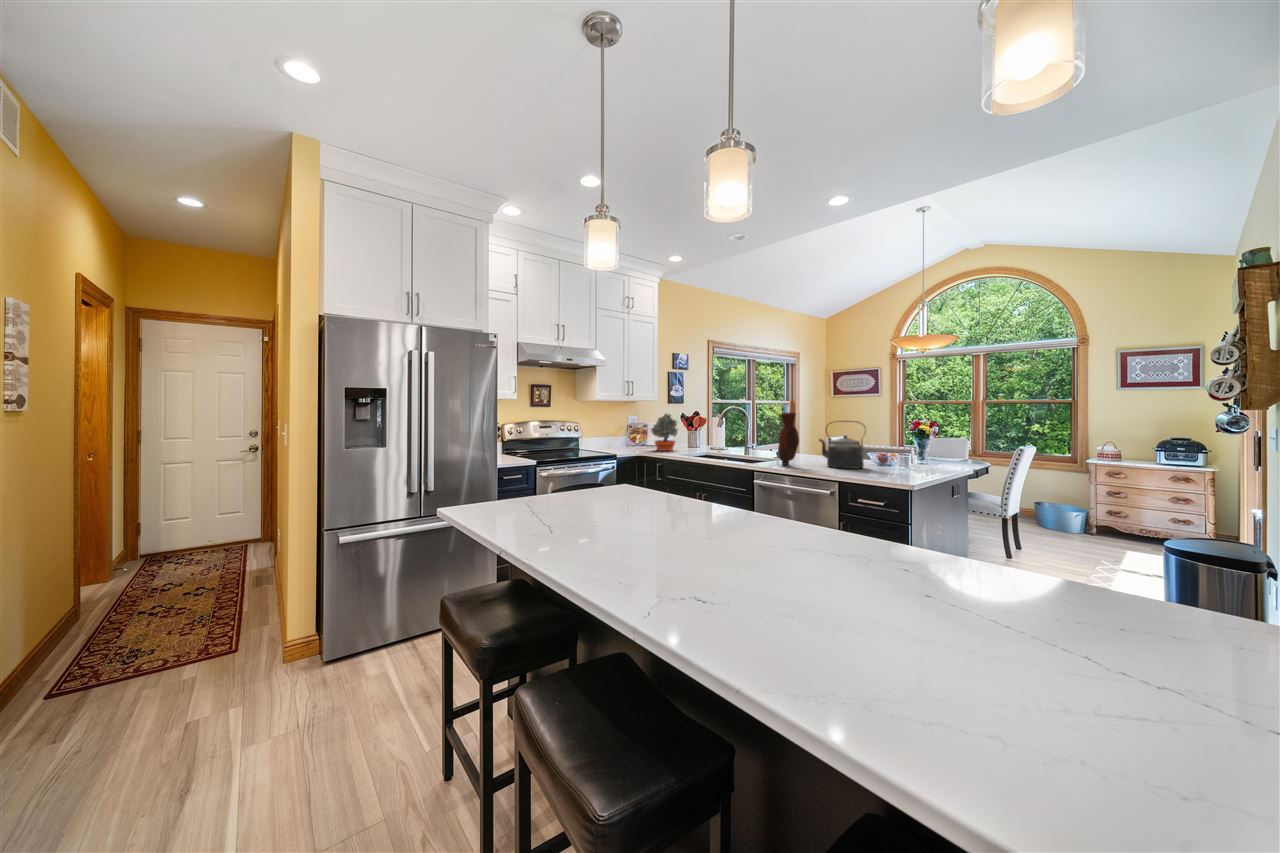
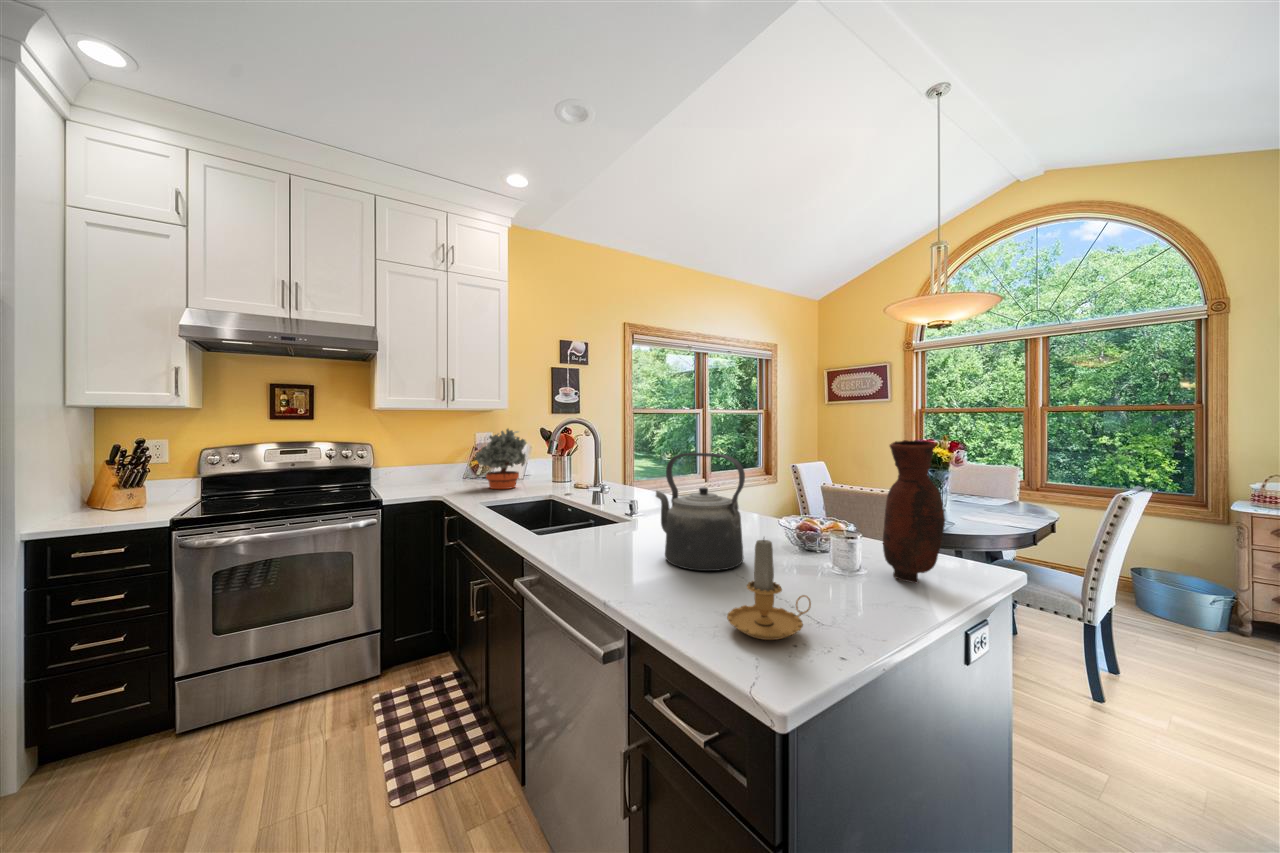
vase: present [778,412,799,465] -> present [883,440,945,583]
candle: none [881,444,909,477] -> present [727,540,811,640]

